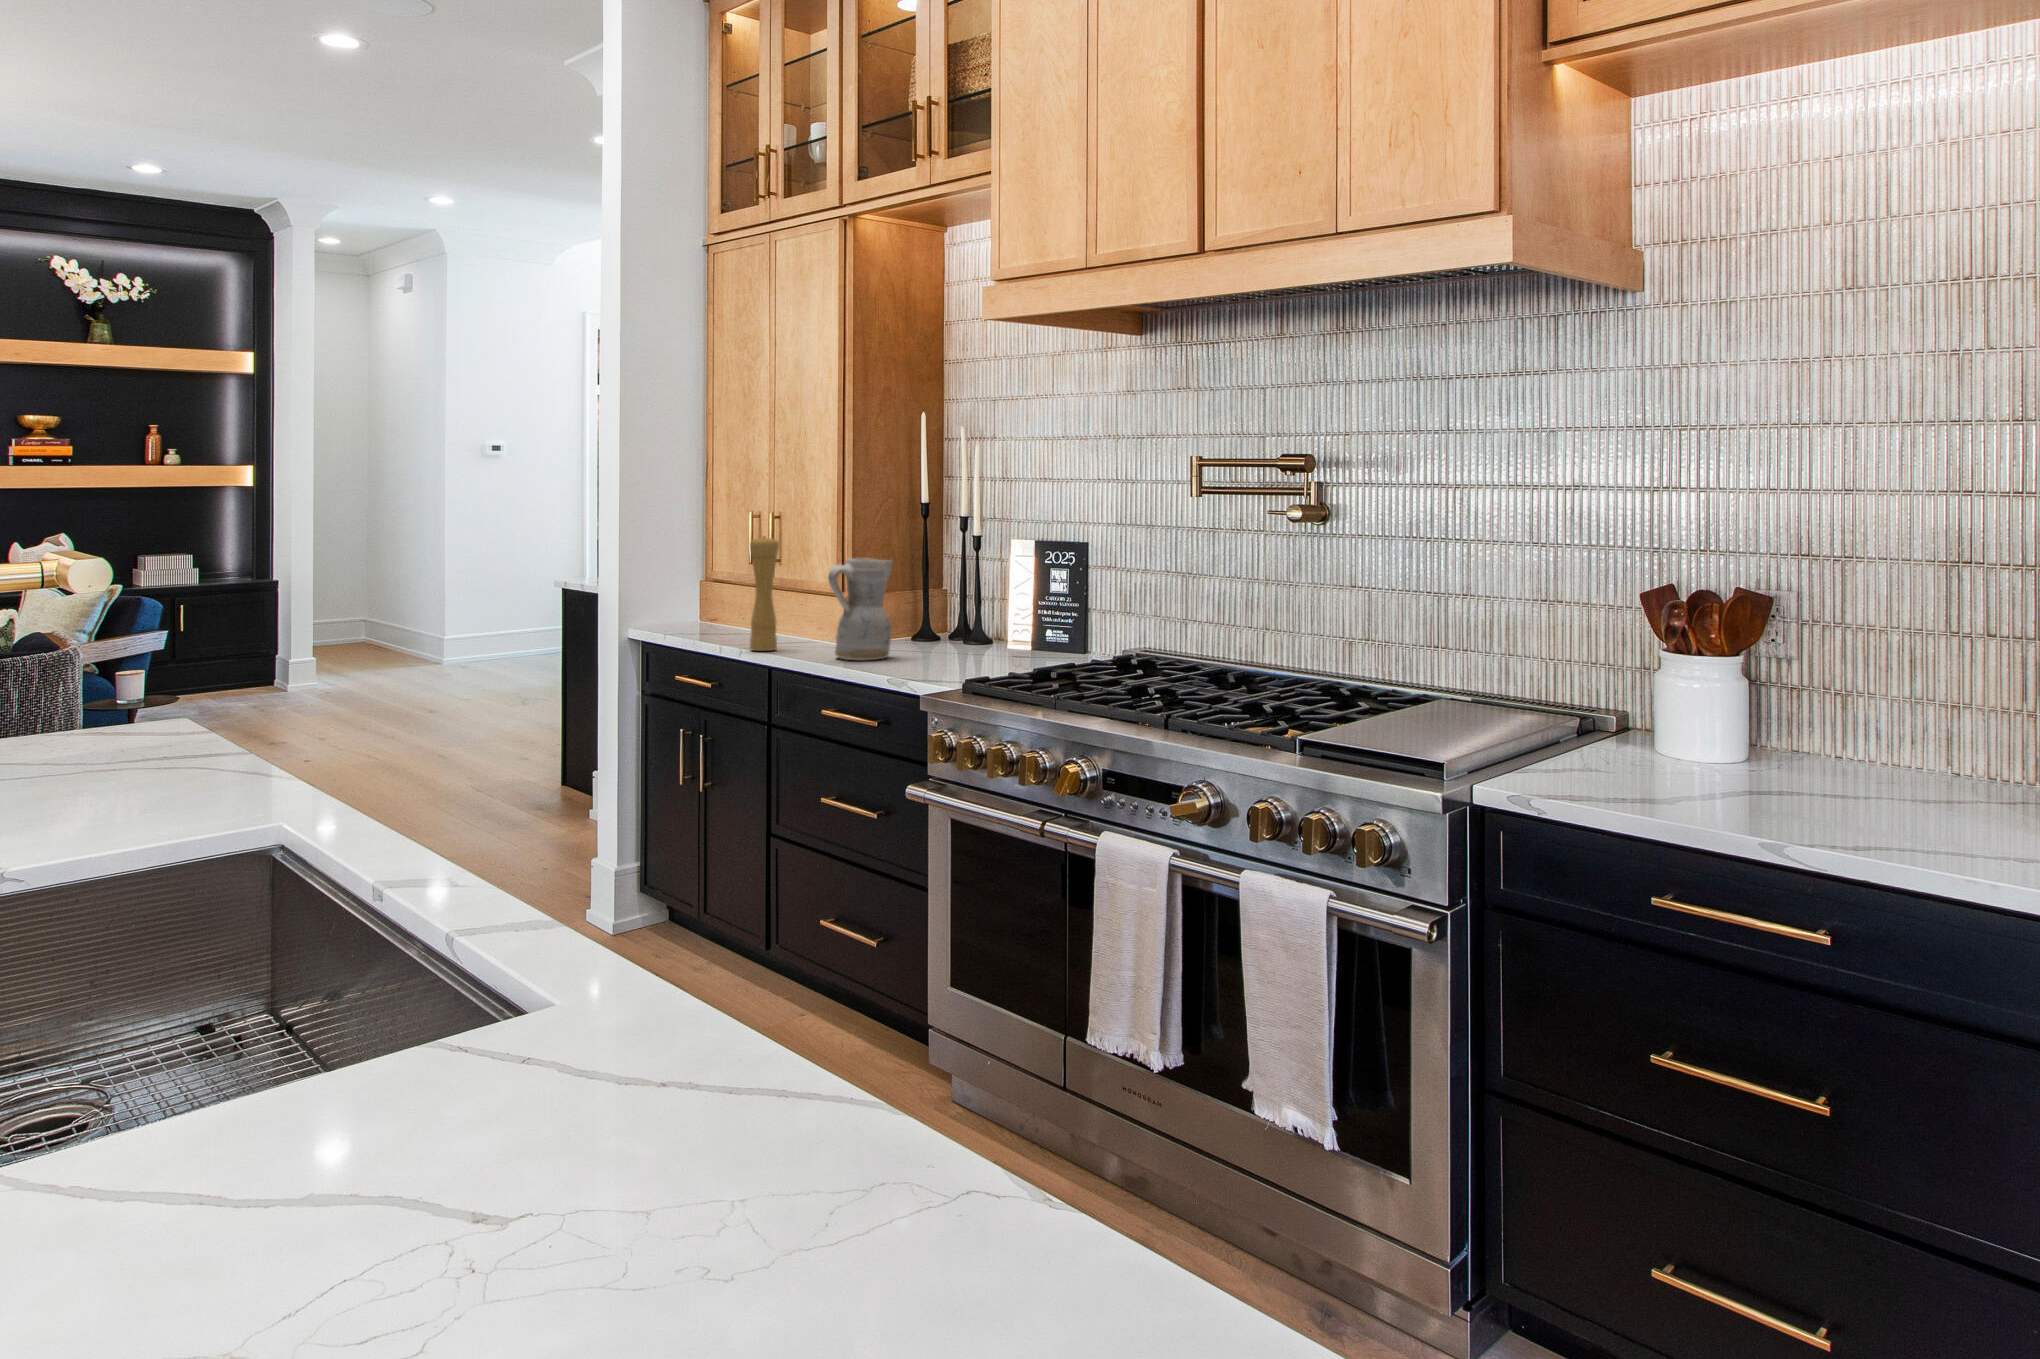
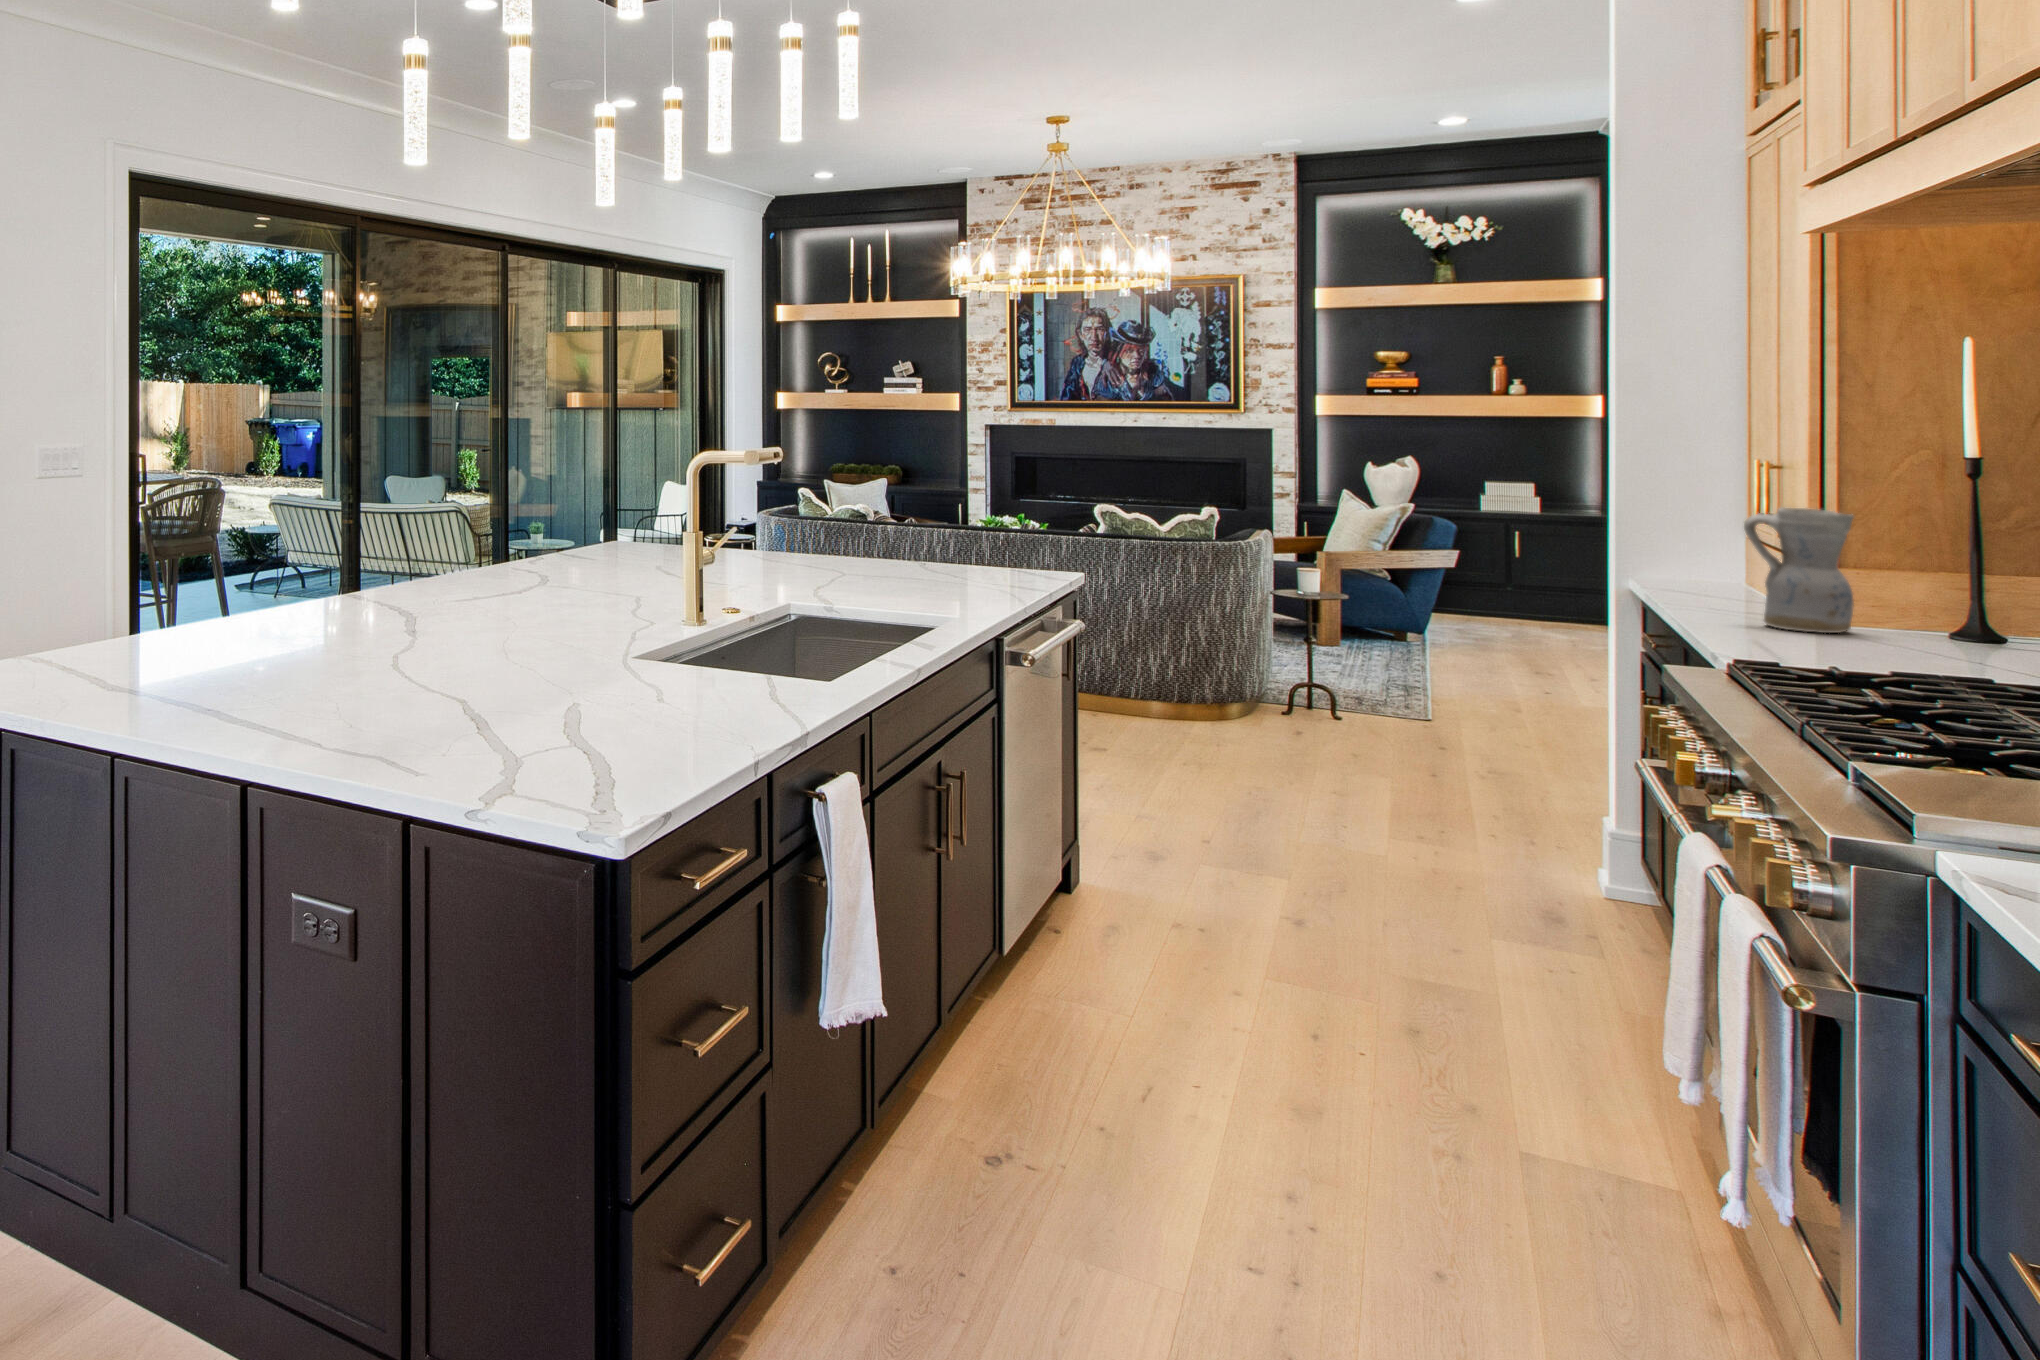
pepper mill: present [750,536,779,651] -> none [1704,477,1747,609]

